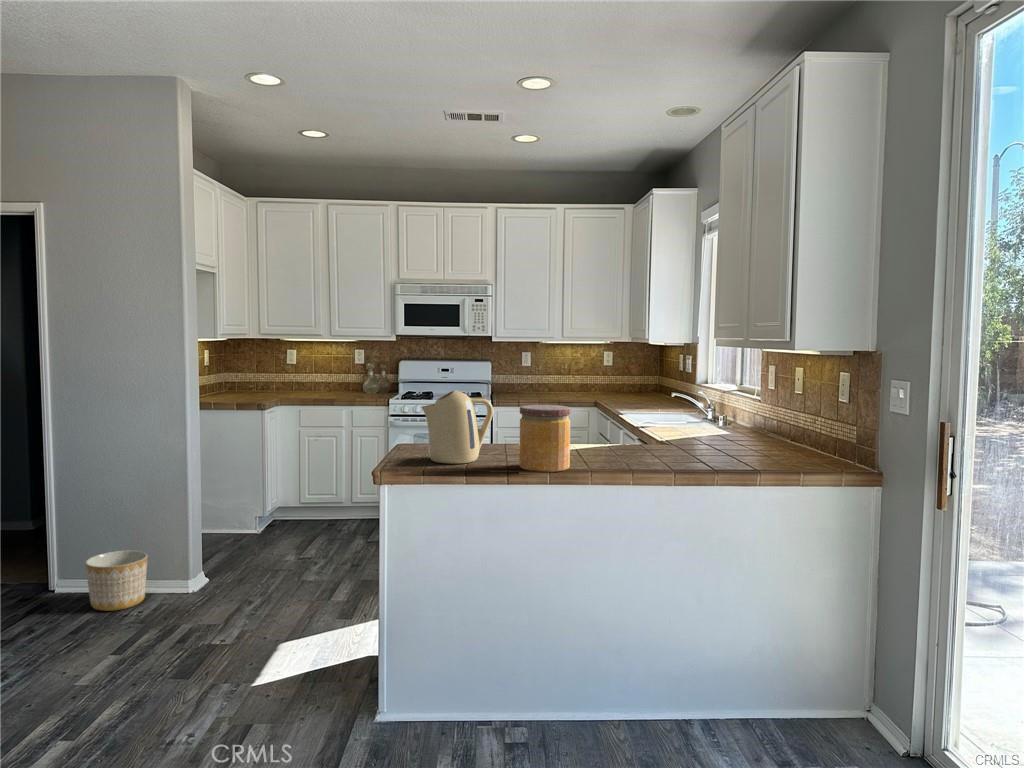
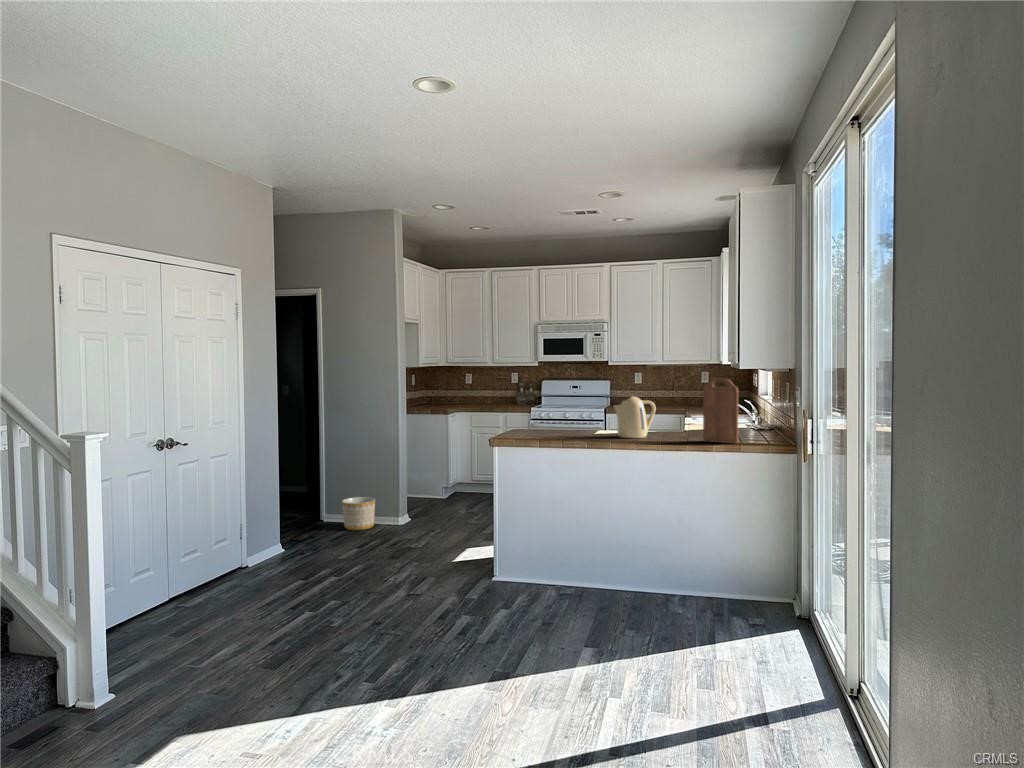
cutting board: none [746,366,814,475] -> present [703,379,738,443]
kettle: present [421,391,493,464] -> present [614,396,656,438]
jar: present [520,405,571,472] -> none [568,403,597,440]

